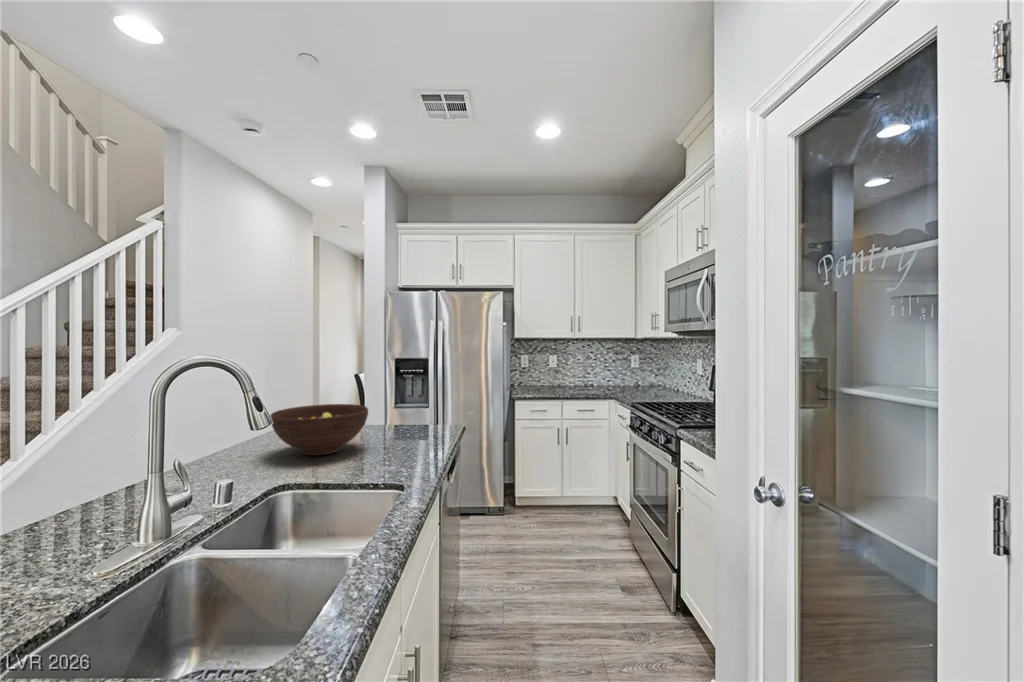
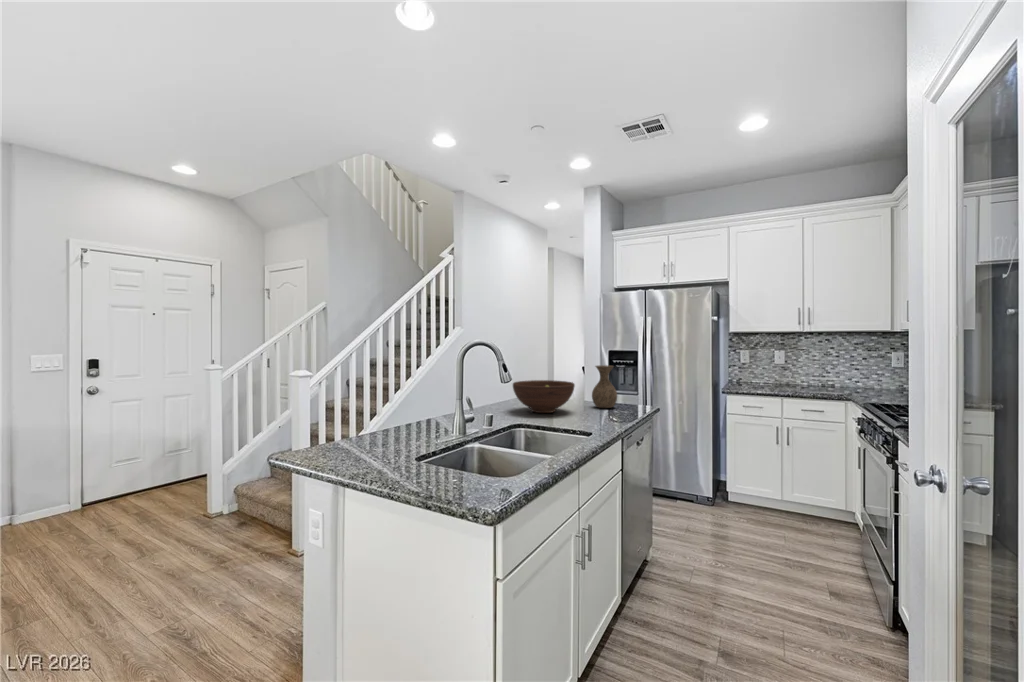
vase: none [388,380,420,435] -> present [592,365,617,408]

